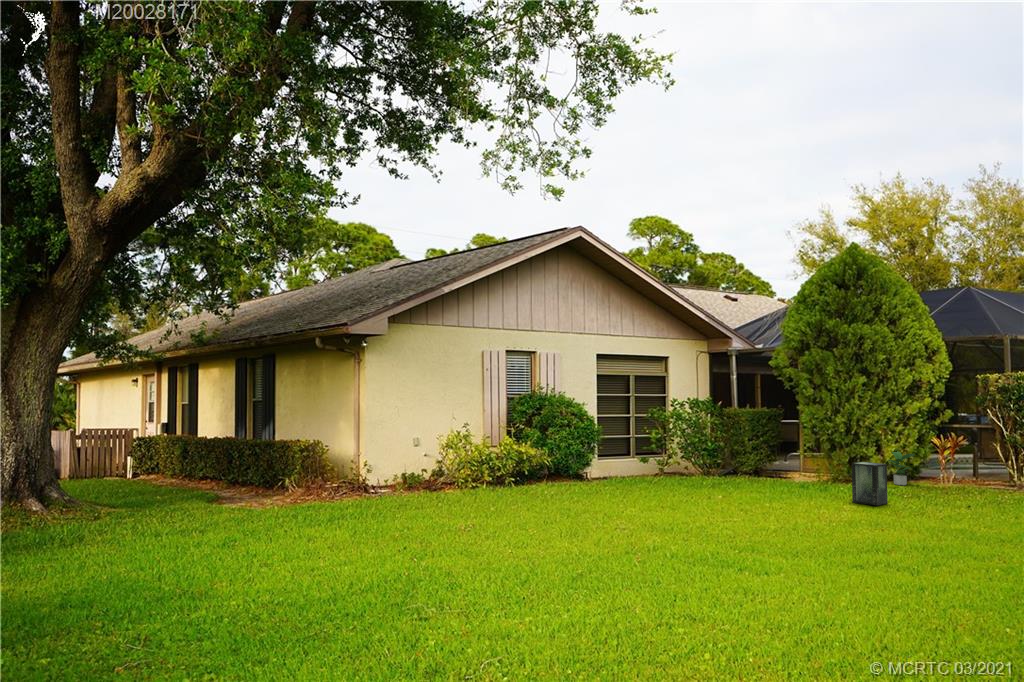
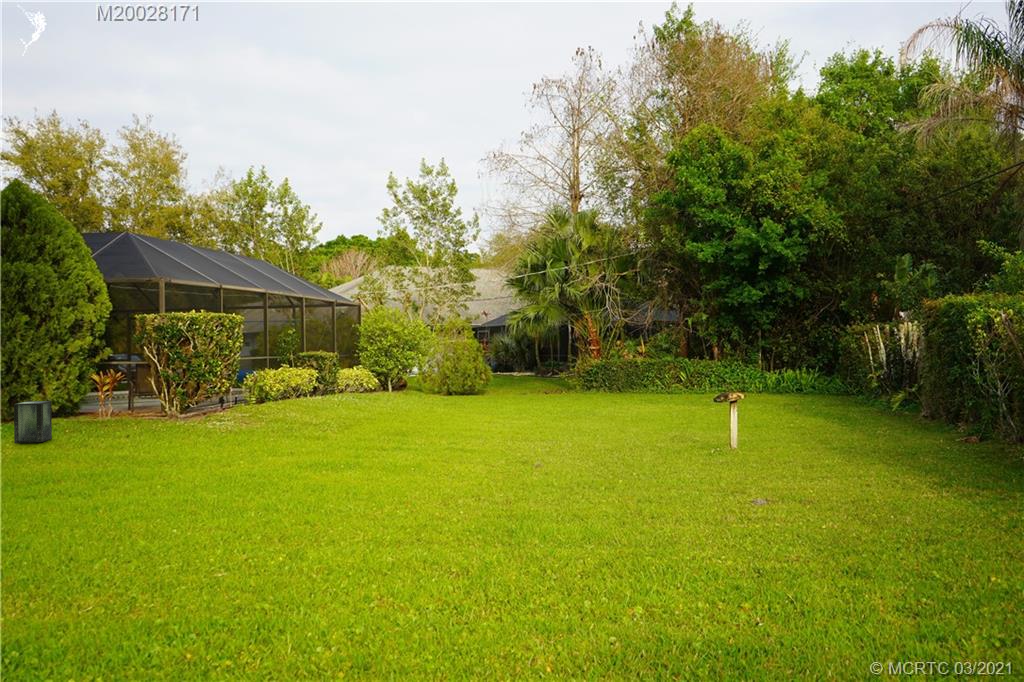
potted plant: present [889,451,915,485] -> none [50,388,77,421]

